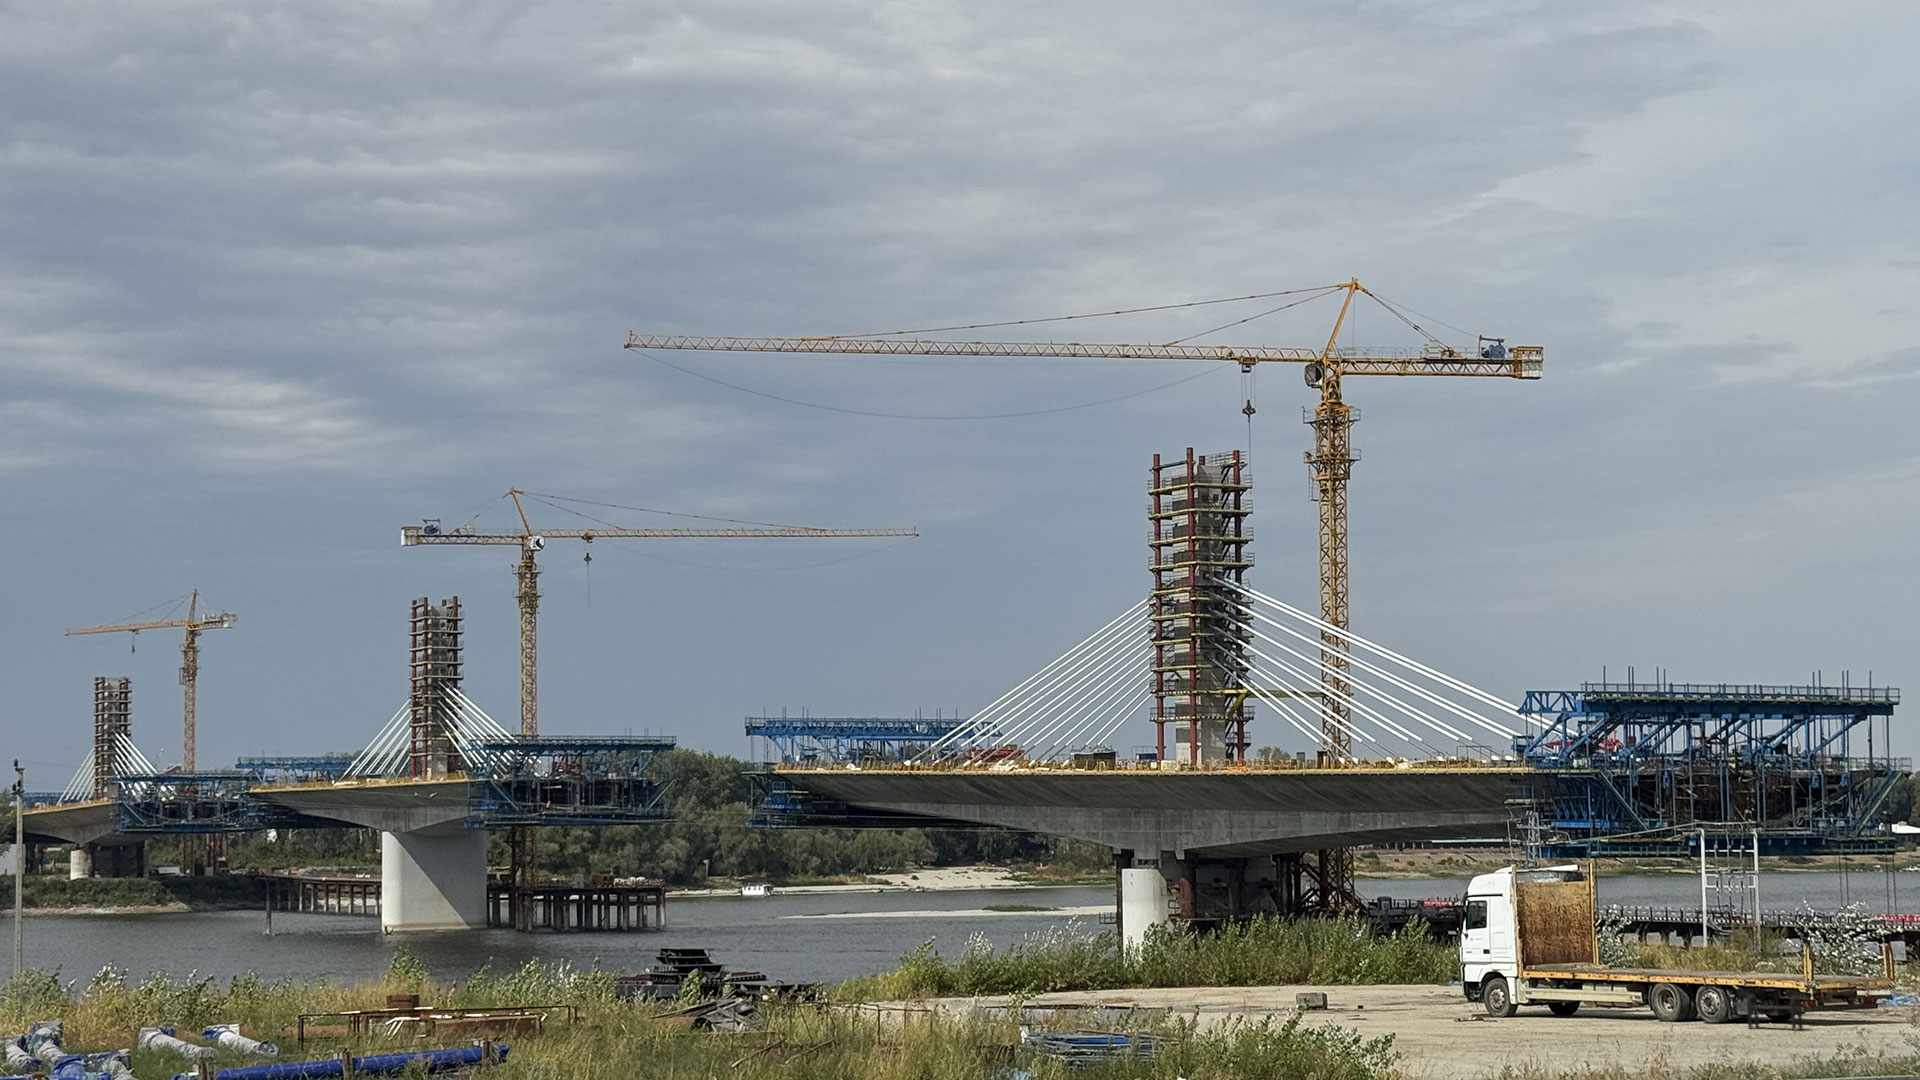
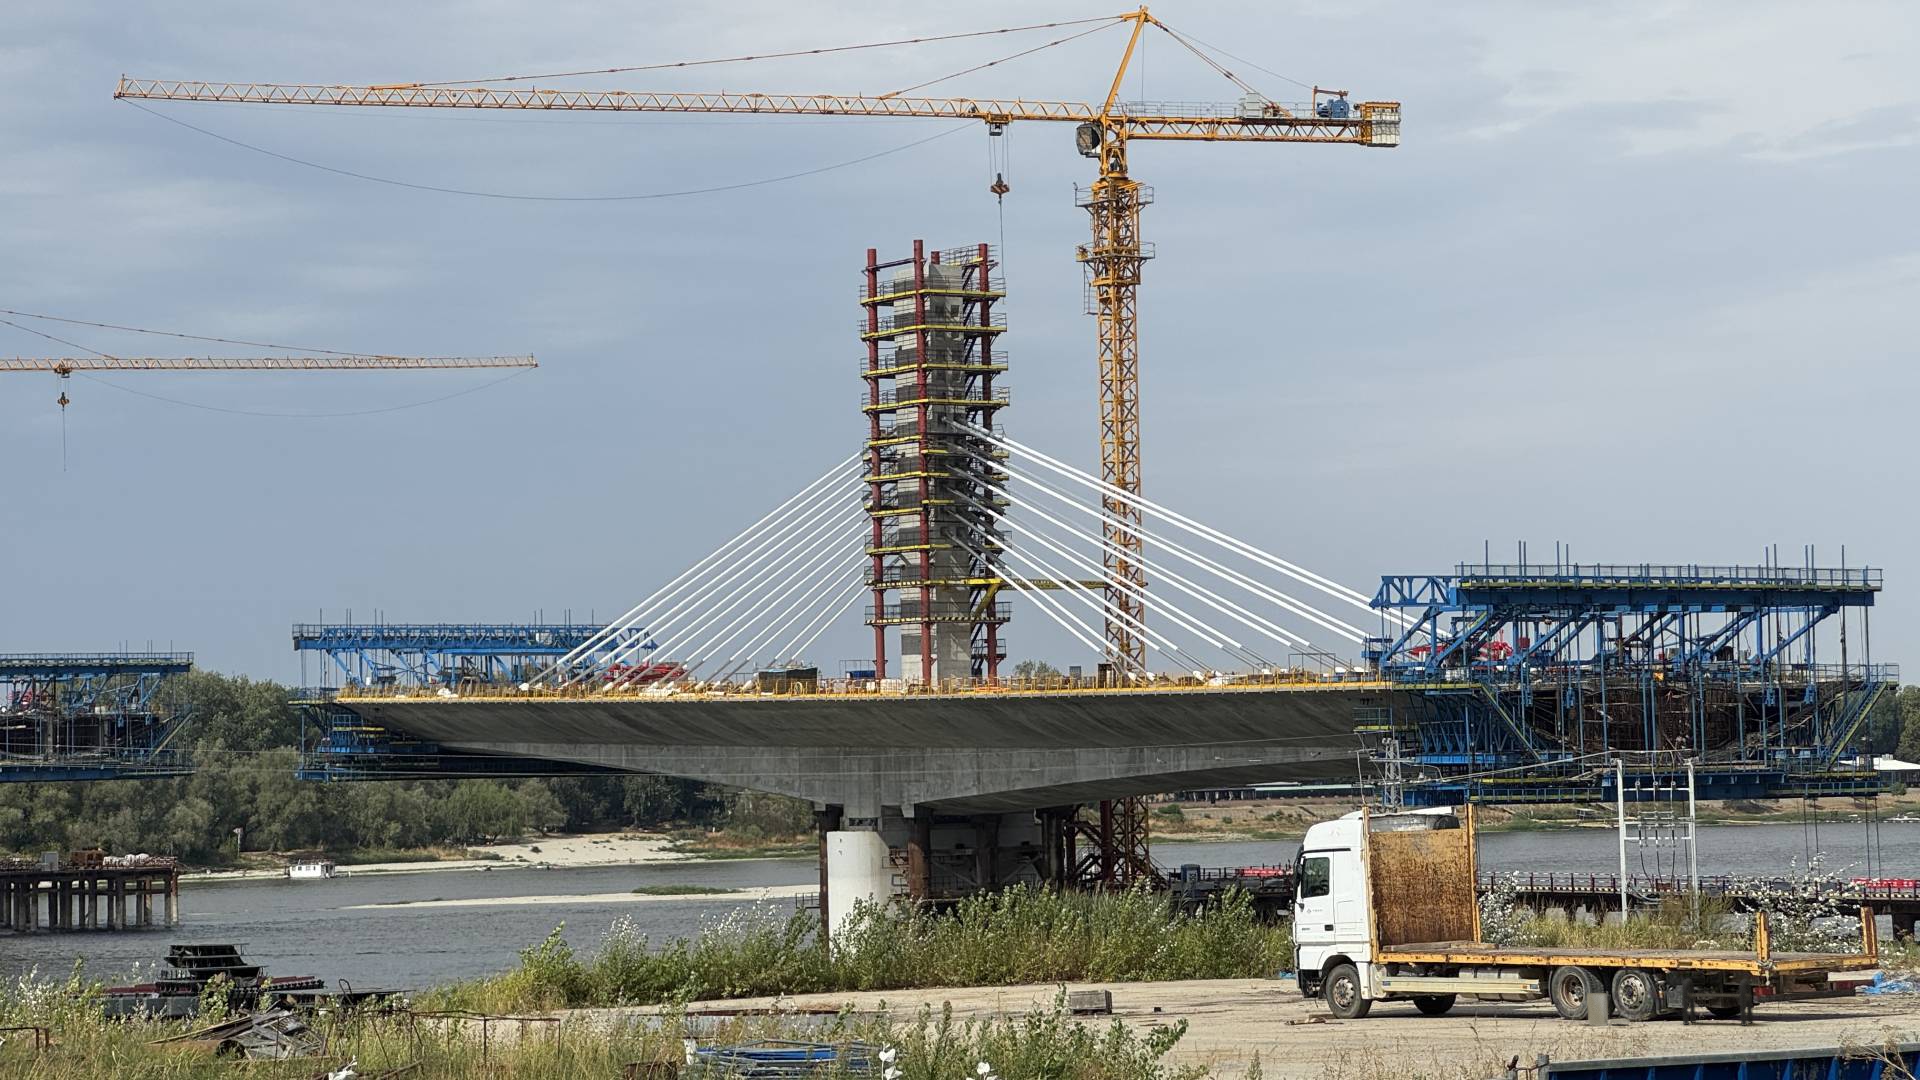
trash can: none [1675,1004,1707,1028] -> present [1587,993,1630,1026]

